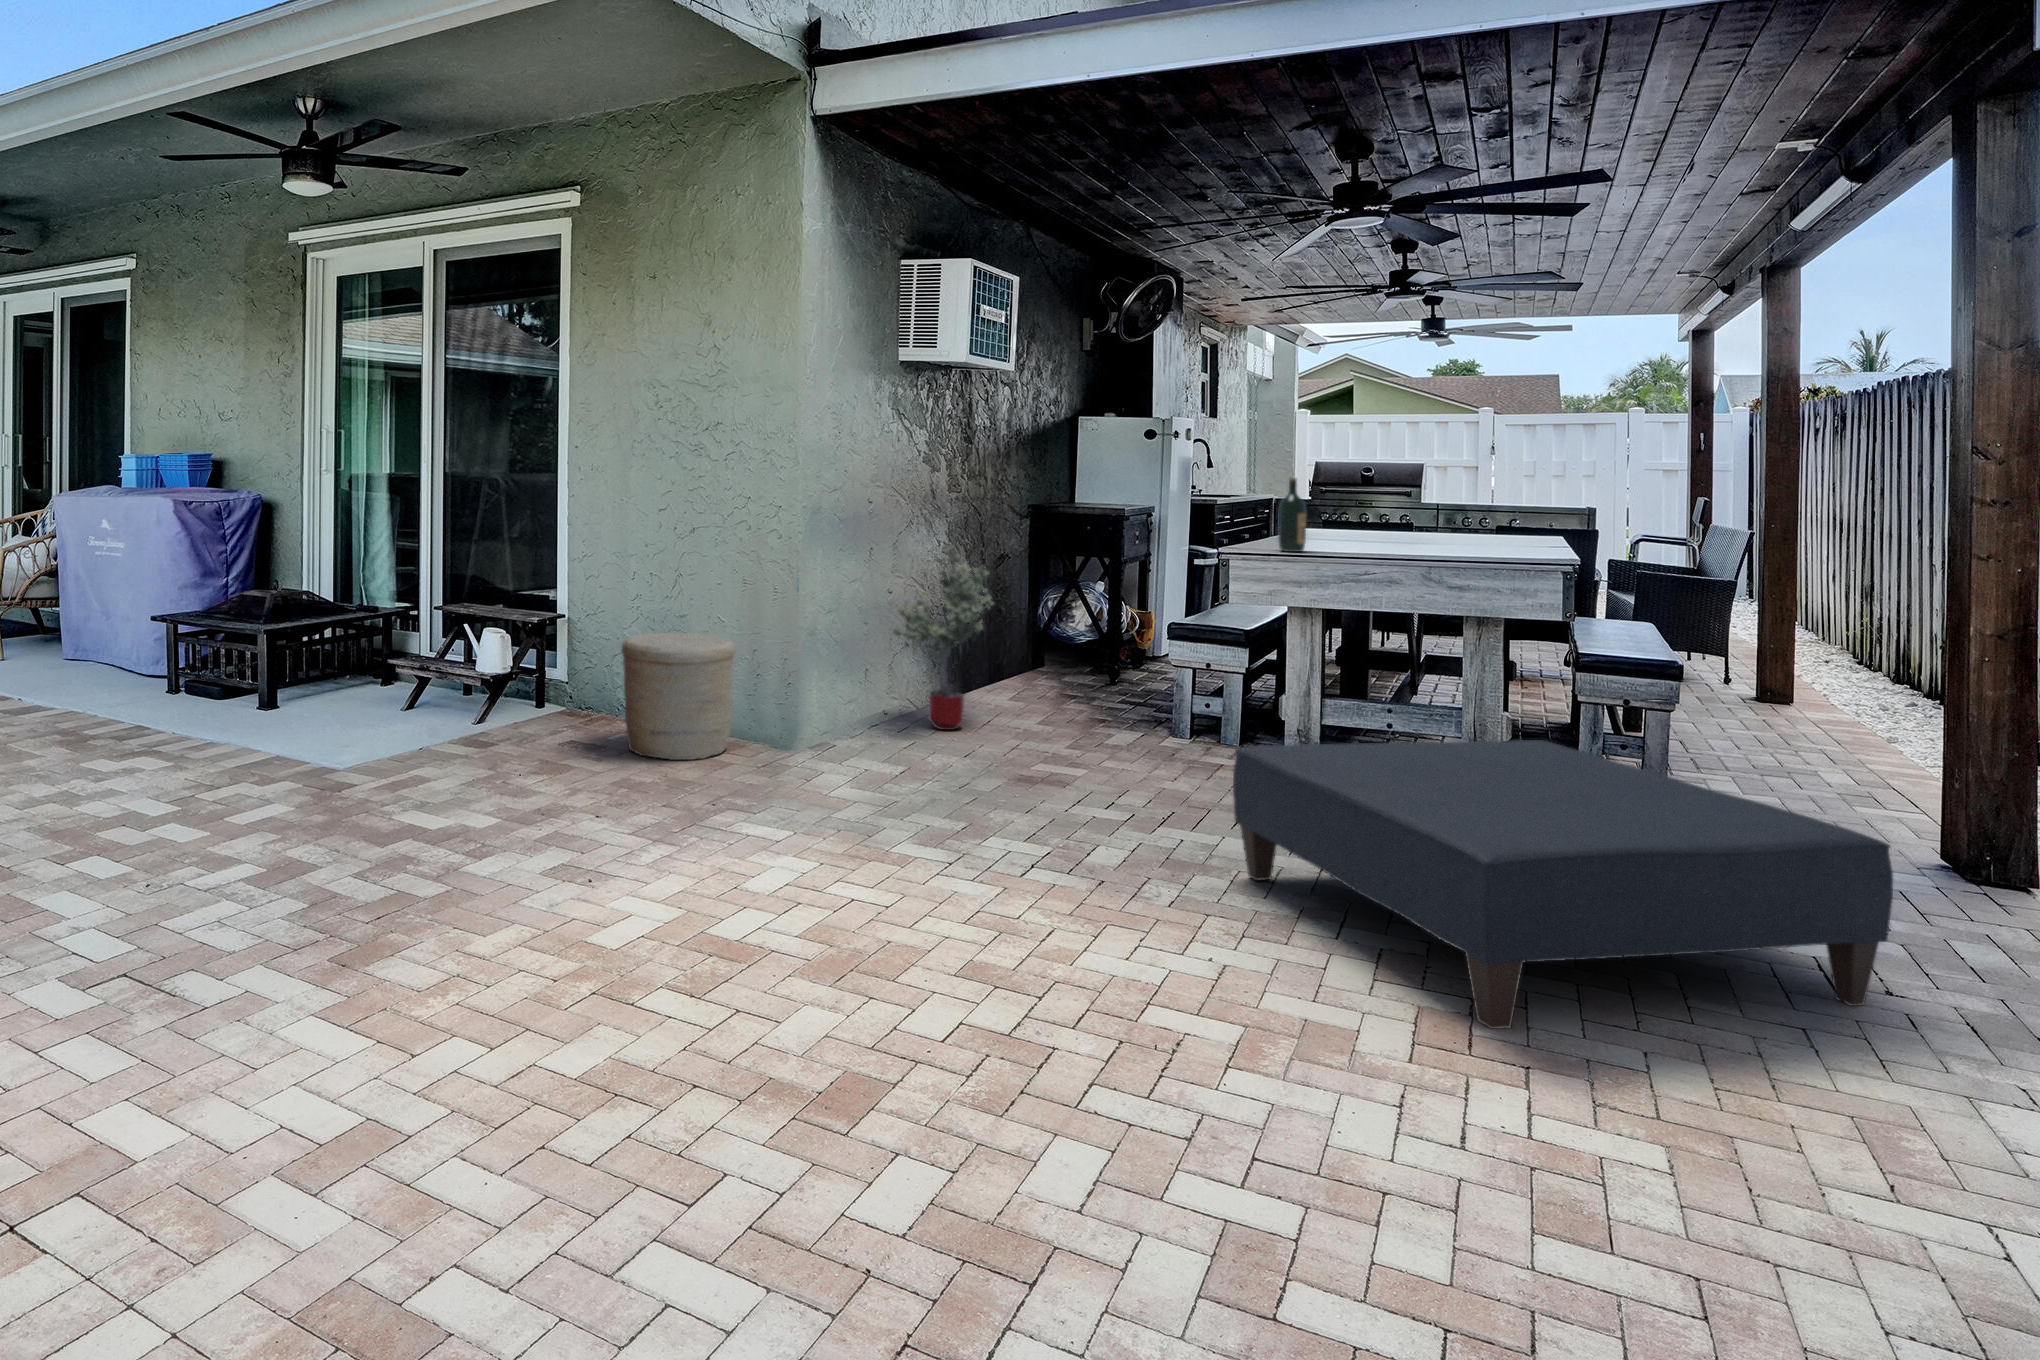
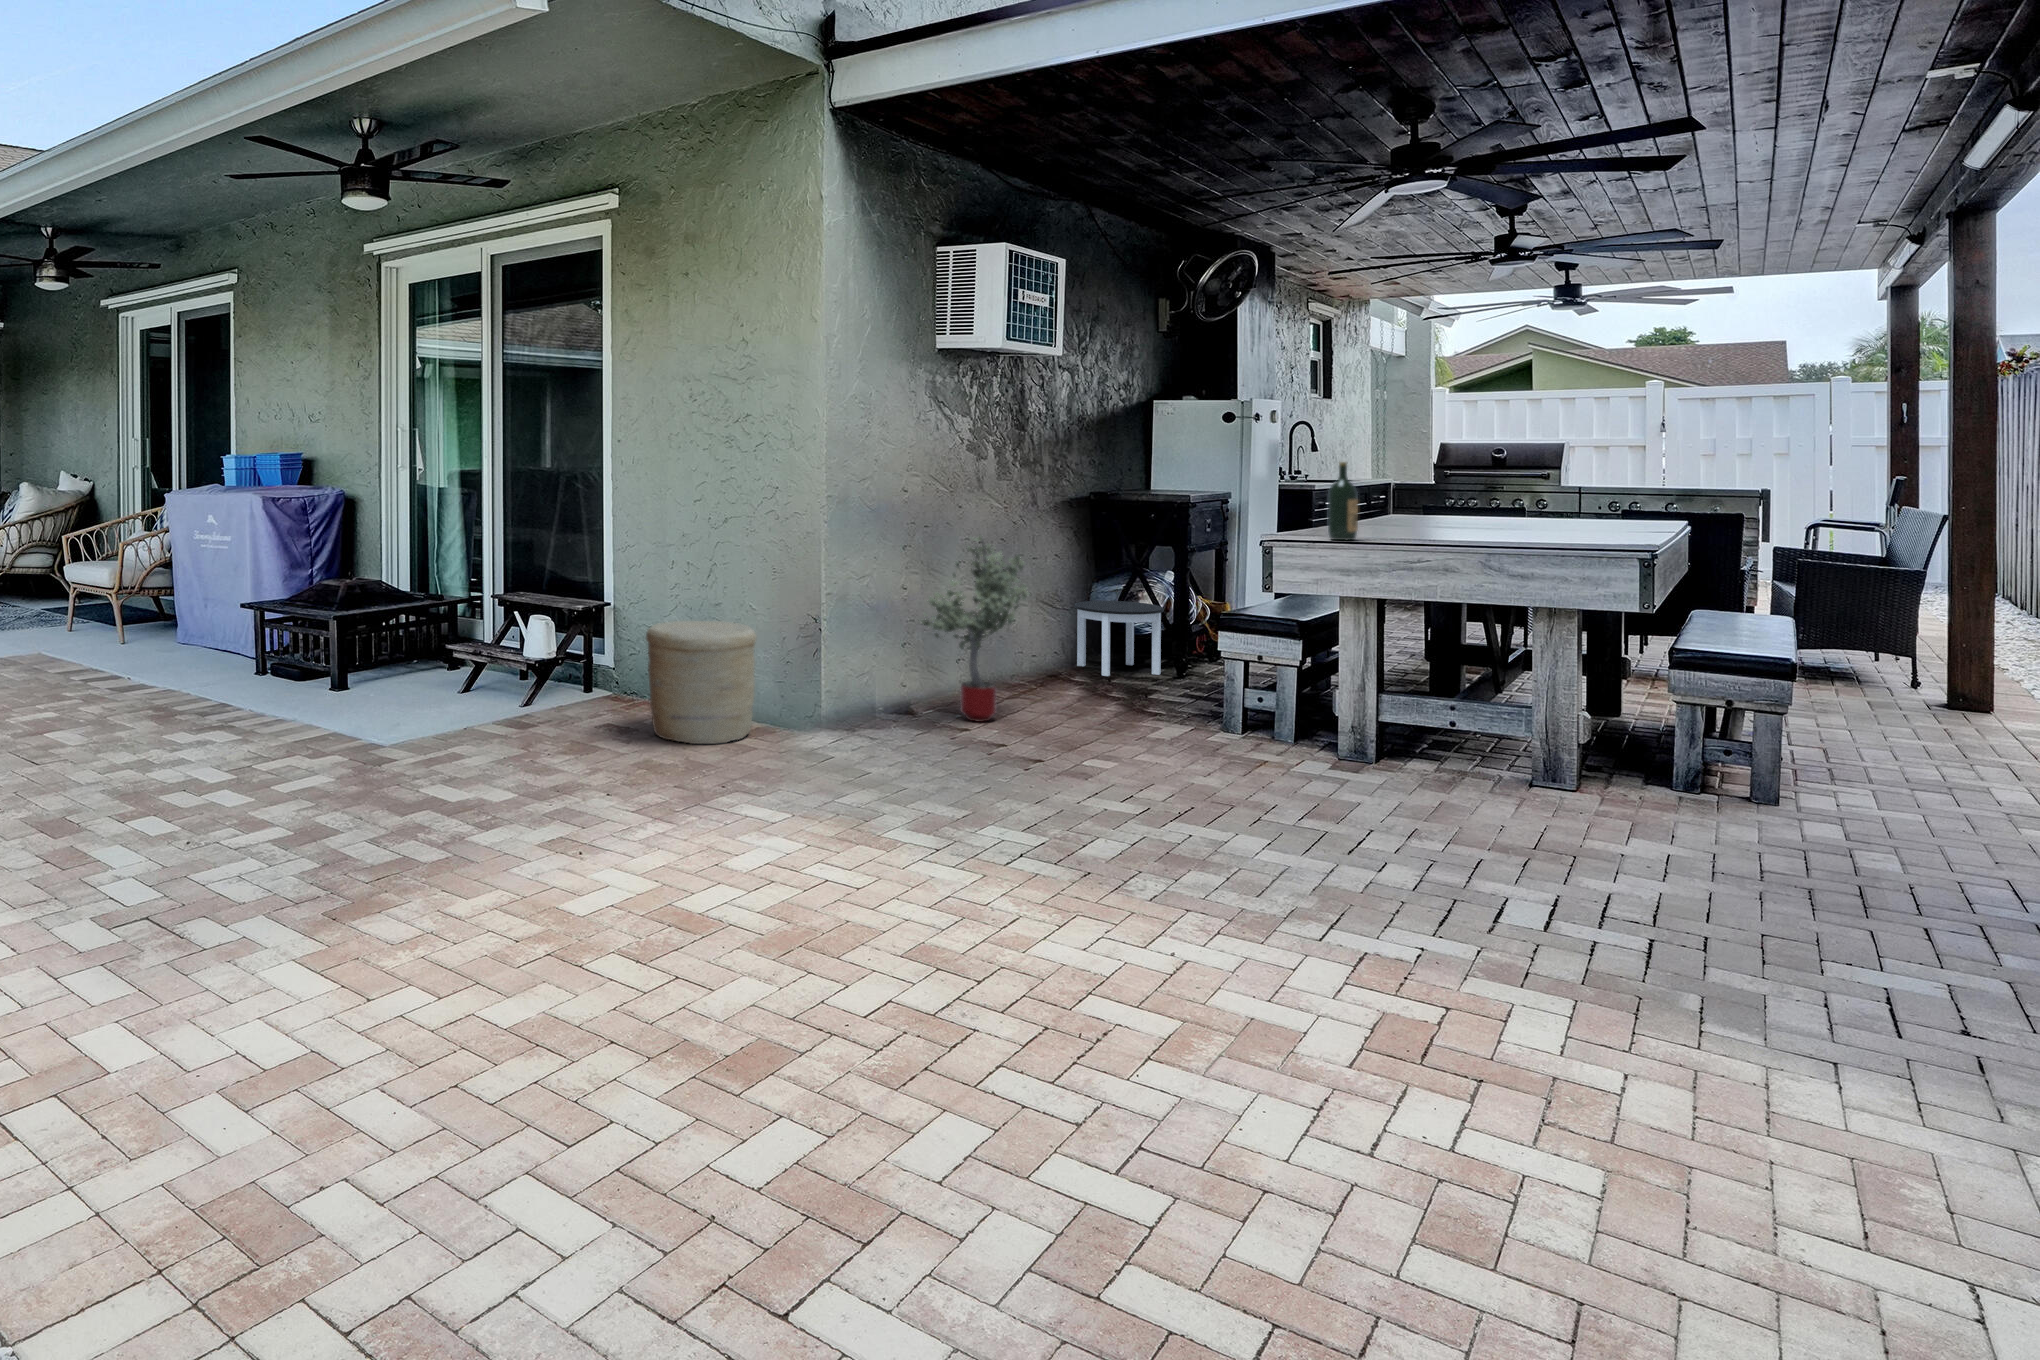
round table: none [1019,609,1102,682] -> present [1074,601,1164,676]
ottoman: present [1233,740,1893,1029] -> none [1229,741,1960,1042]

